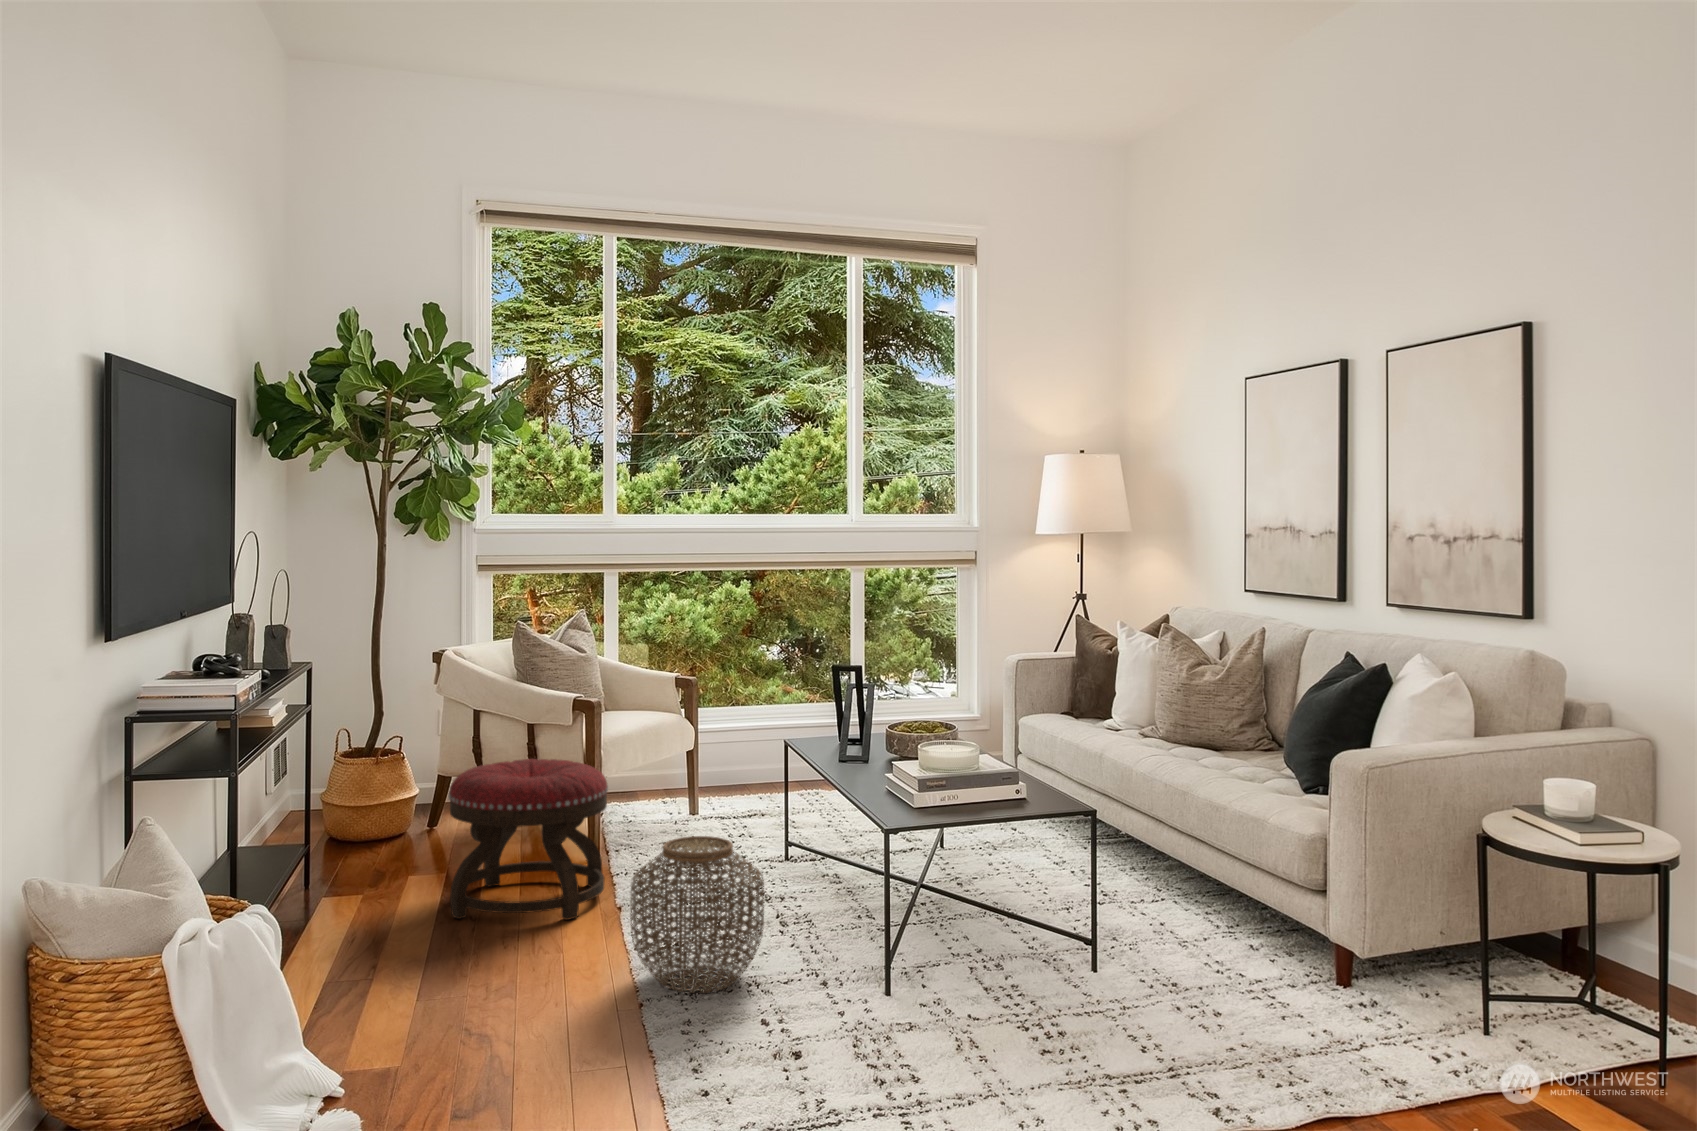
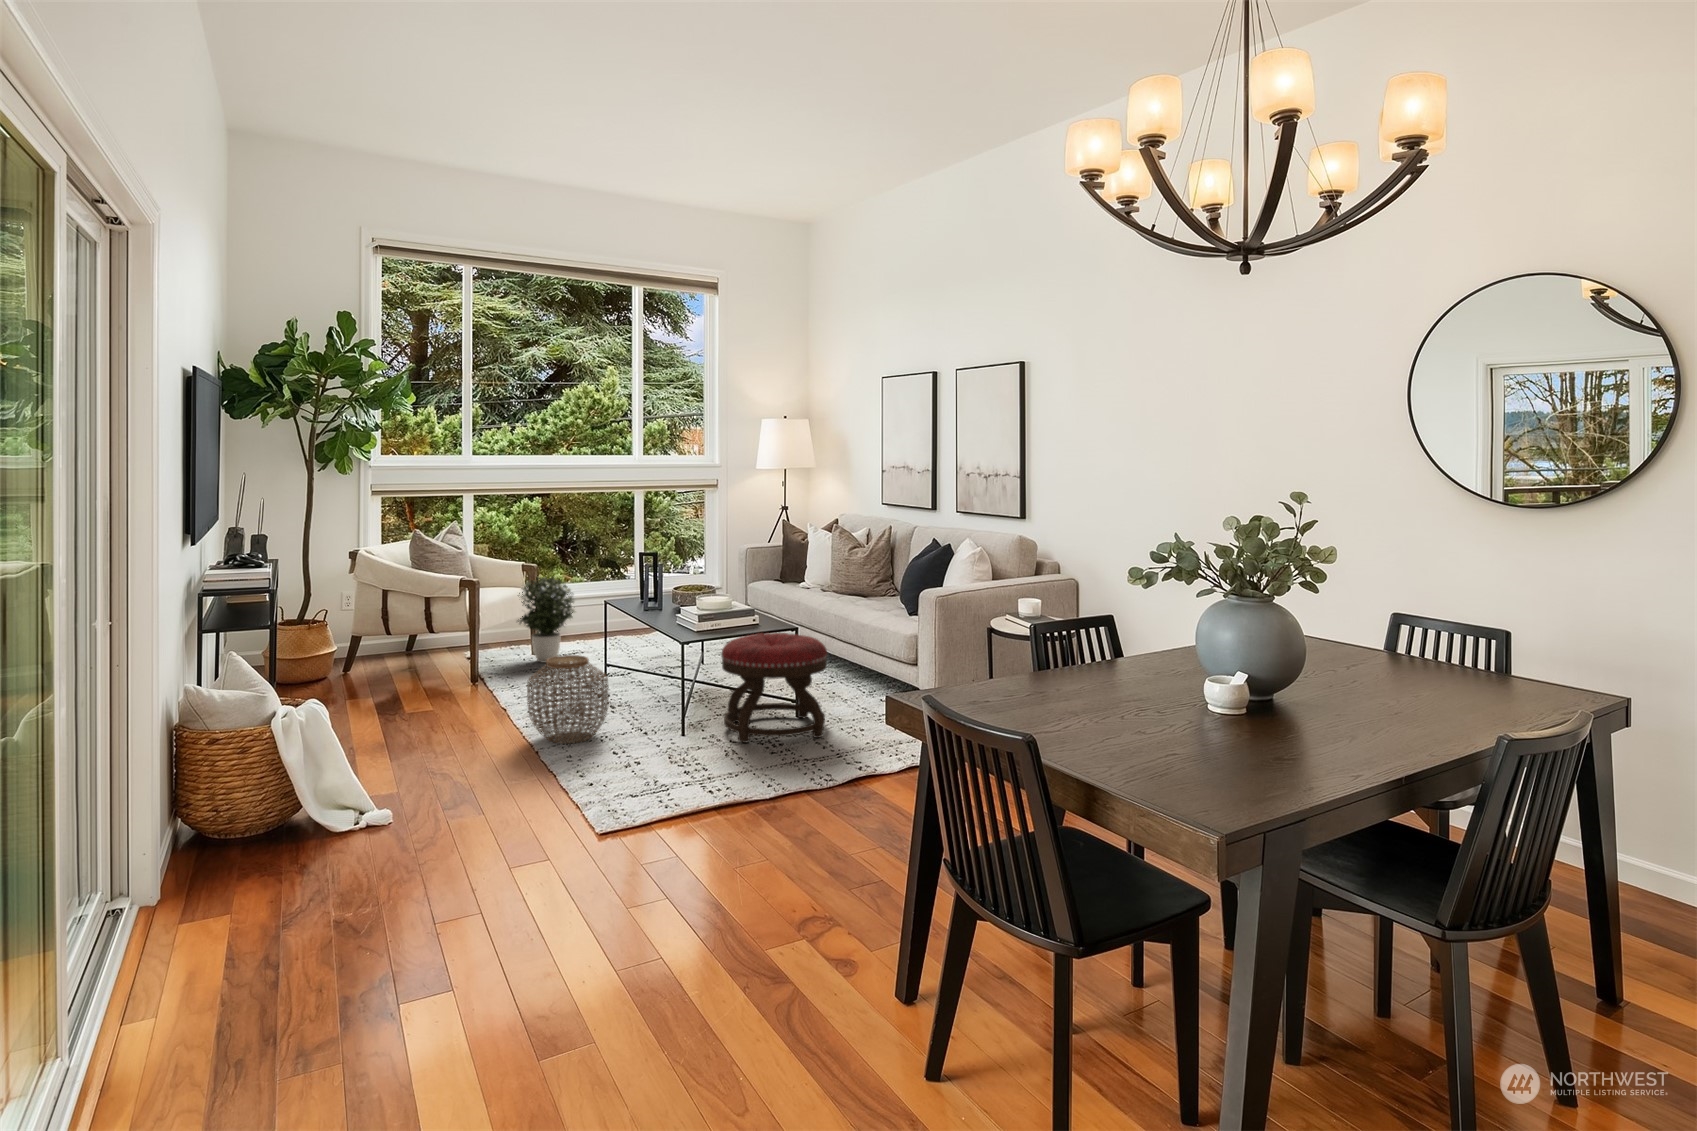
potted plant: none [662,694,757,828] -> present [518,576,575,663]
ottoman: present [448,759,608,920] -> present [721,633,828,743]

